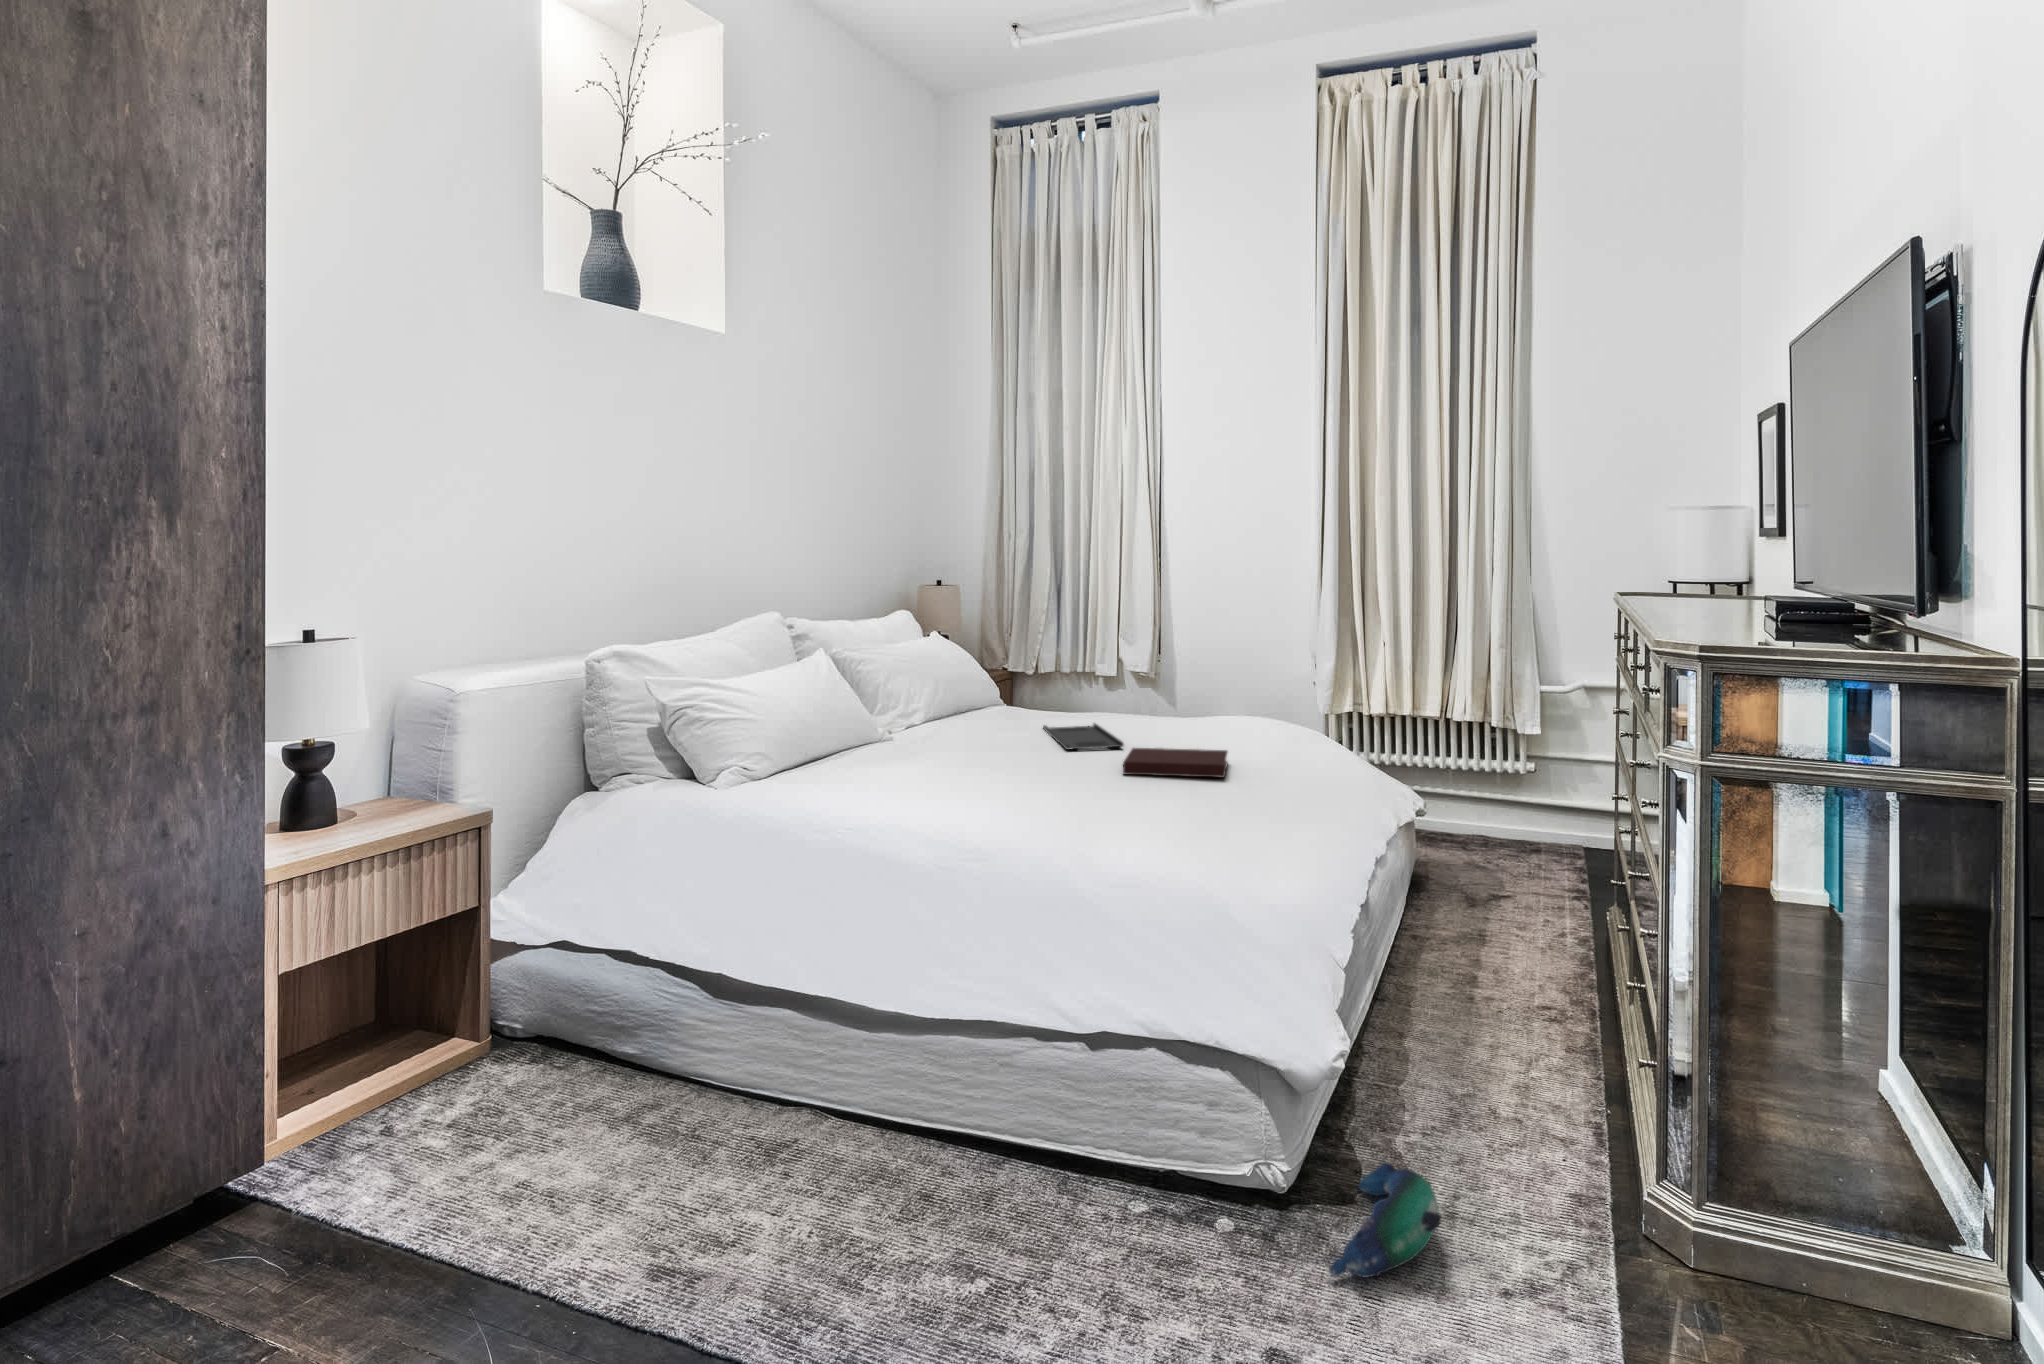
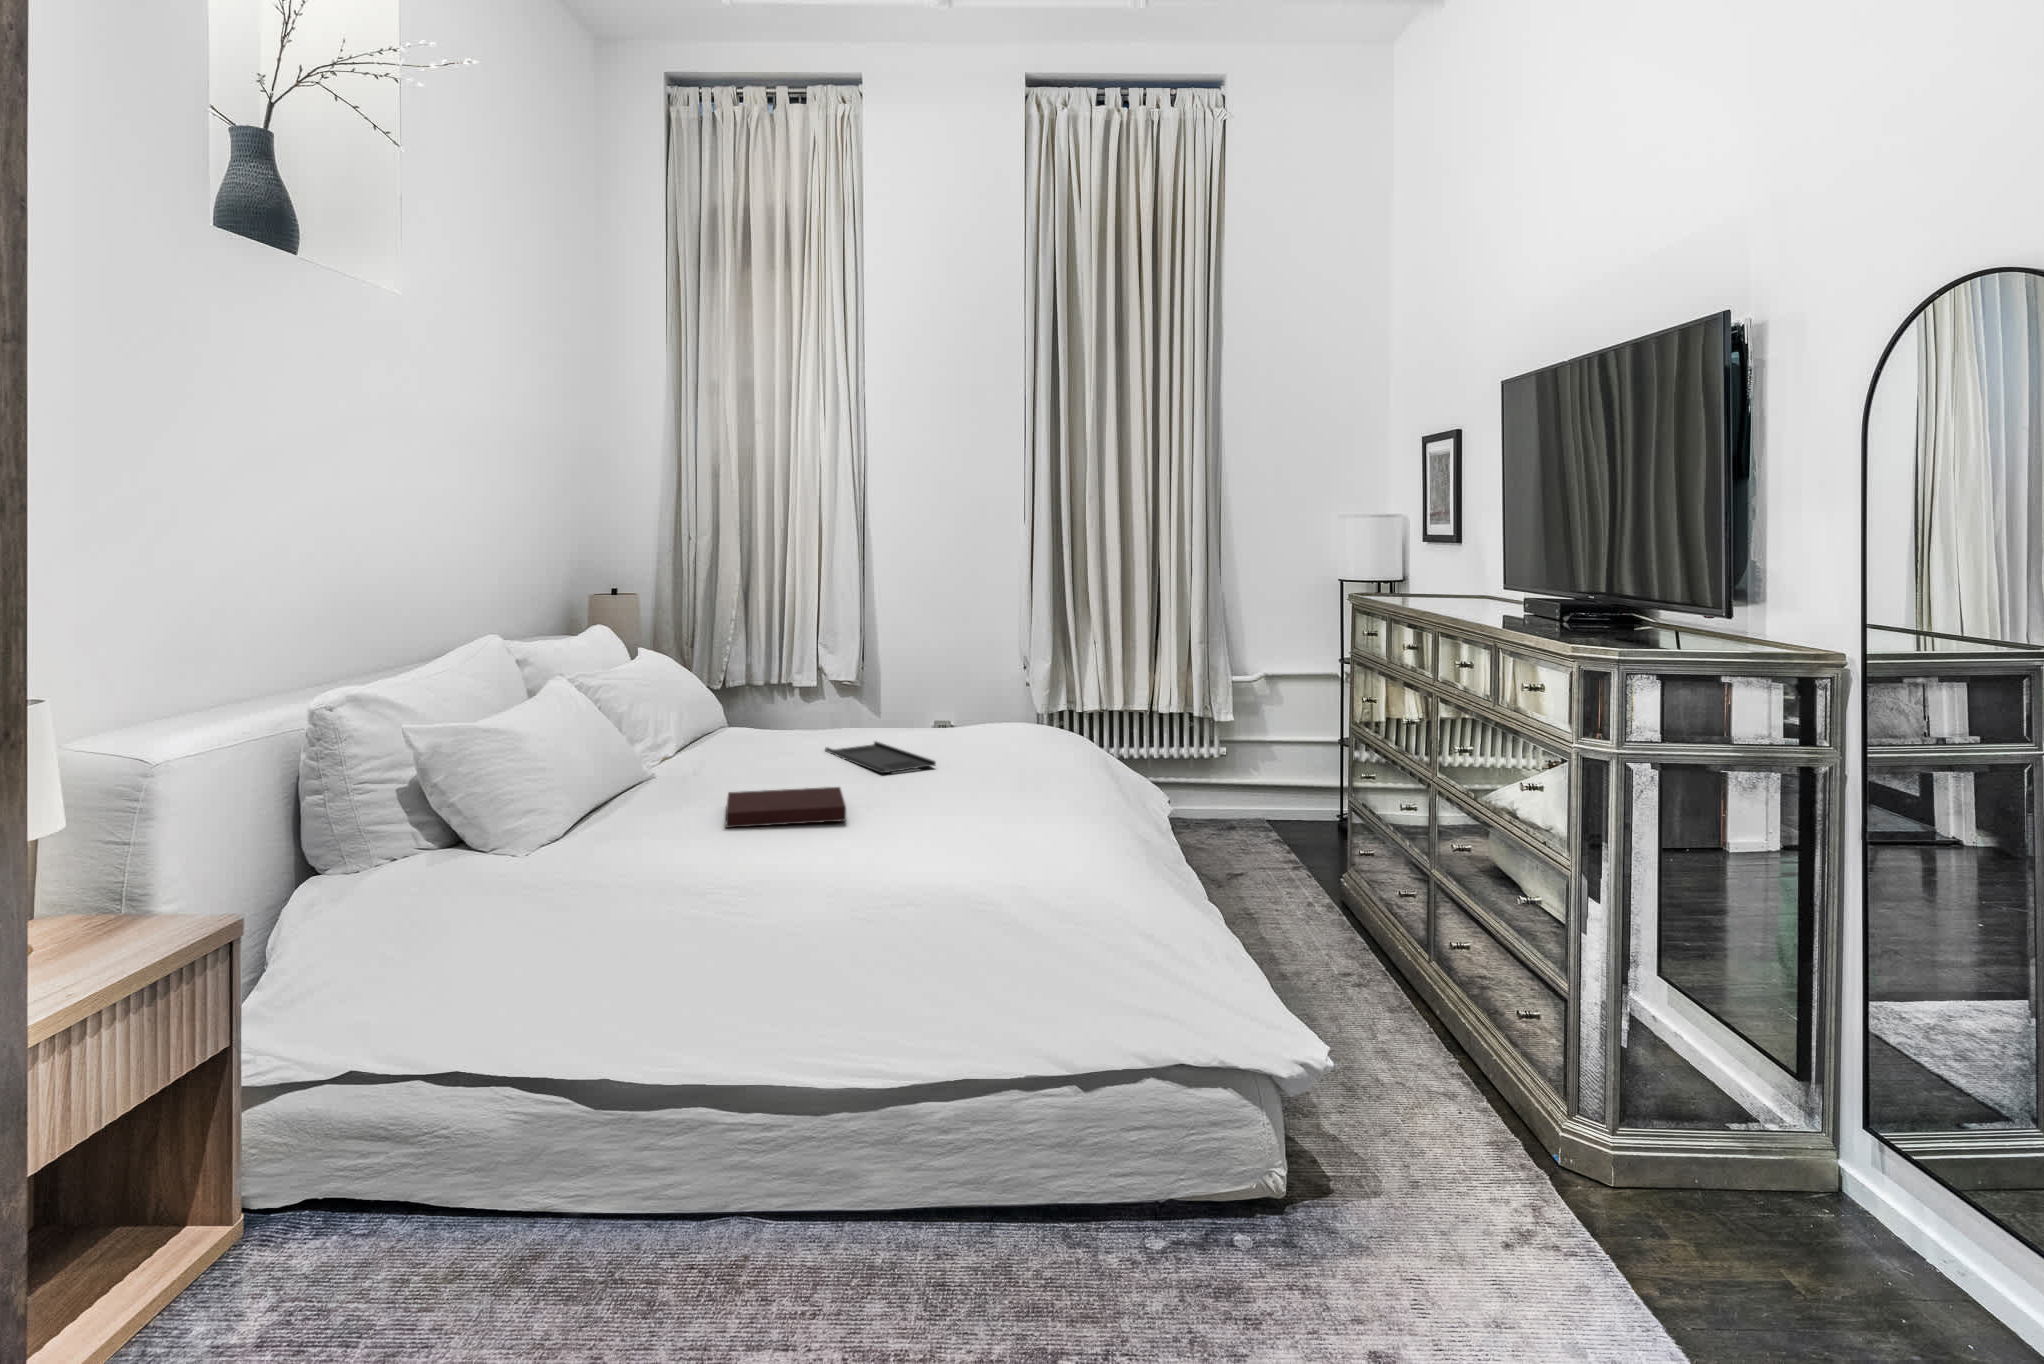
notebook: present [1123,748,1227,778] -> present [726,787,846,828]
plush toy: present [1329,1163,1442,1278] -> none [1329,1148,1447,1268]

